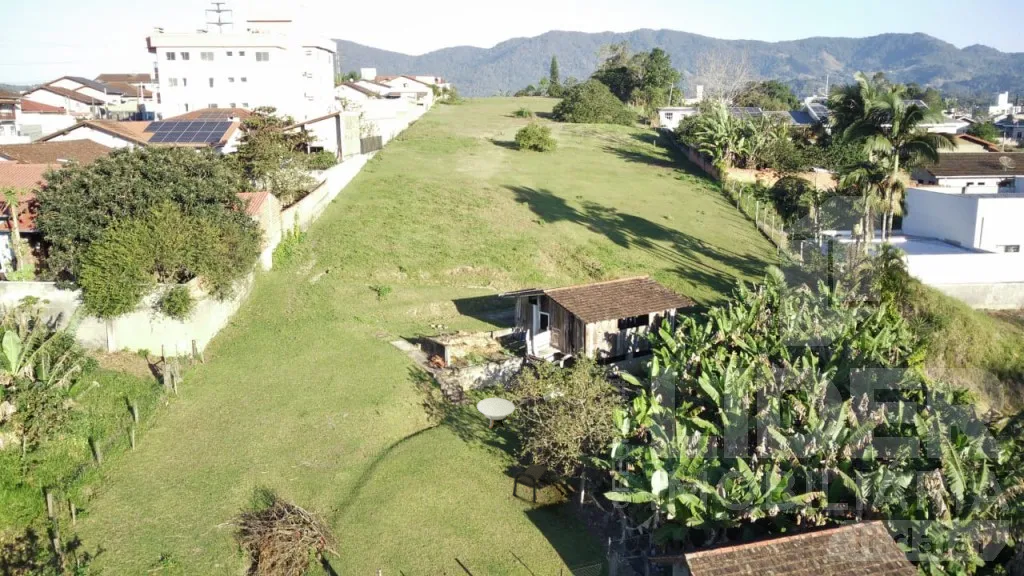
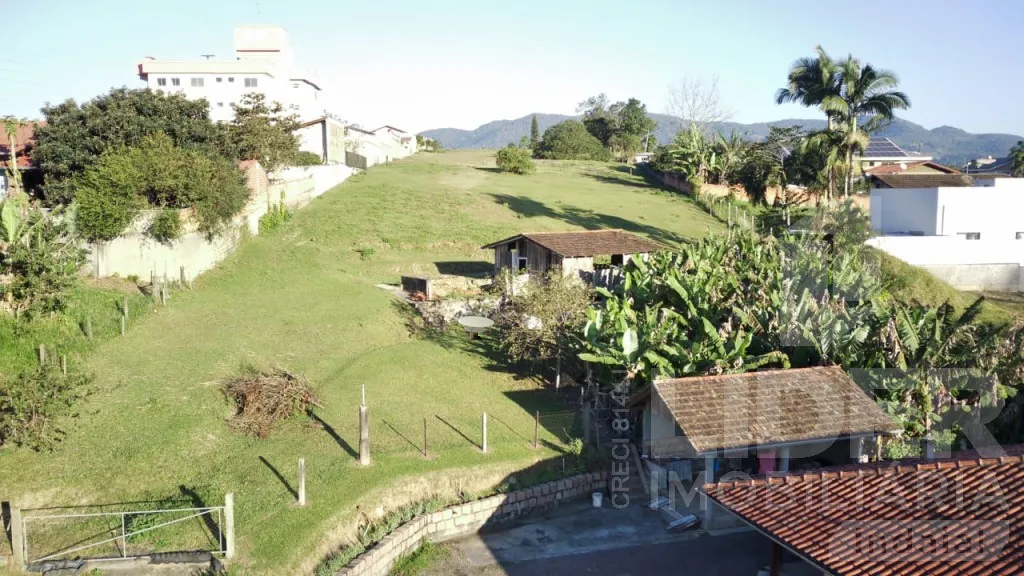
bench: present [513,455,551,503] -> none [491,346,529,385]

